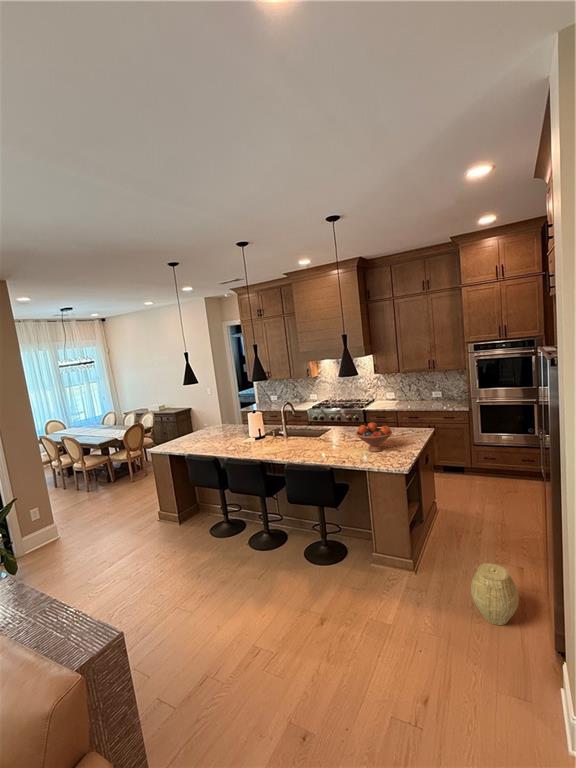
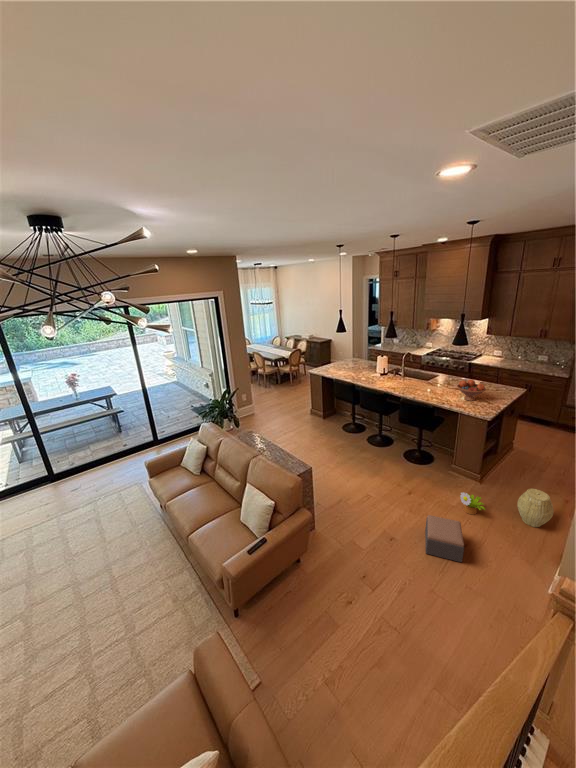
decorative plant: none [394,594,435,632] -> present [460,492,485,514]
footstool: none [356,655,429,746] -> present [425,515,464,562]

